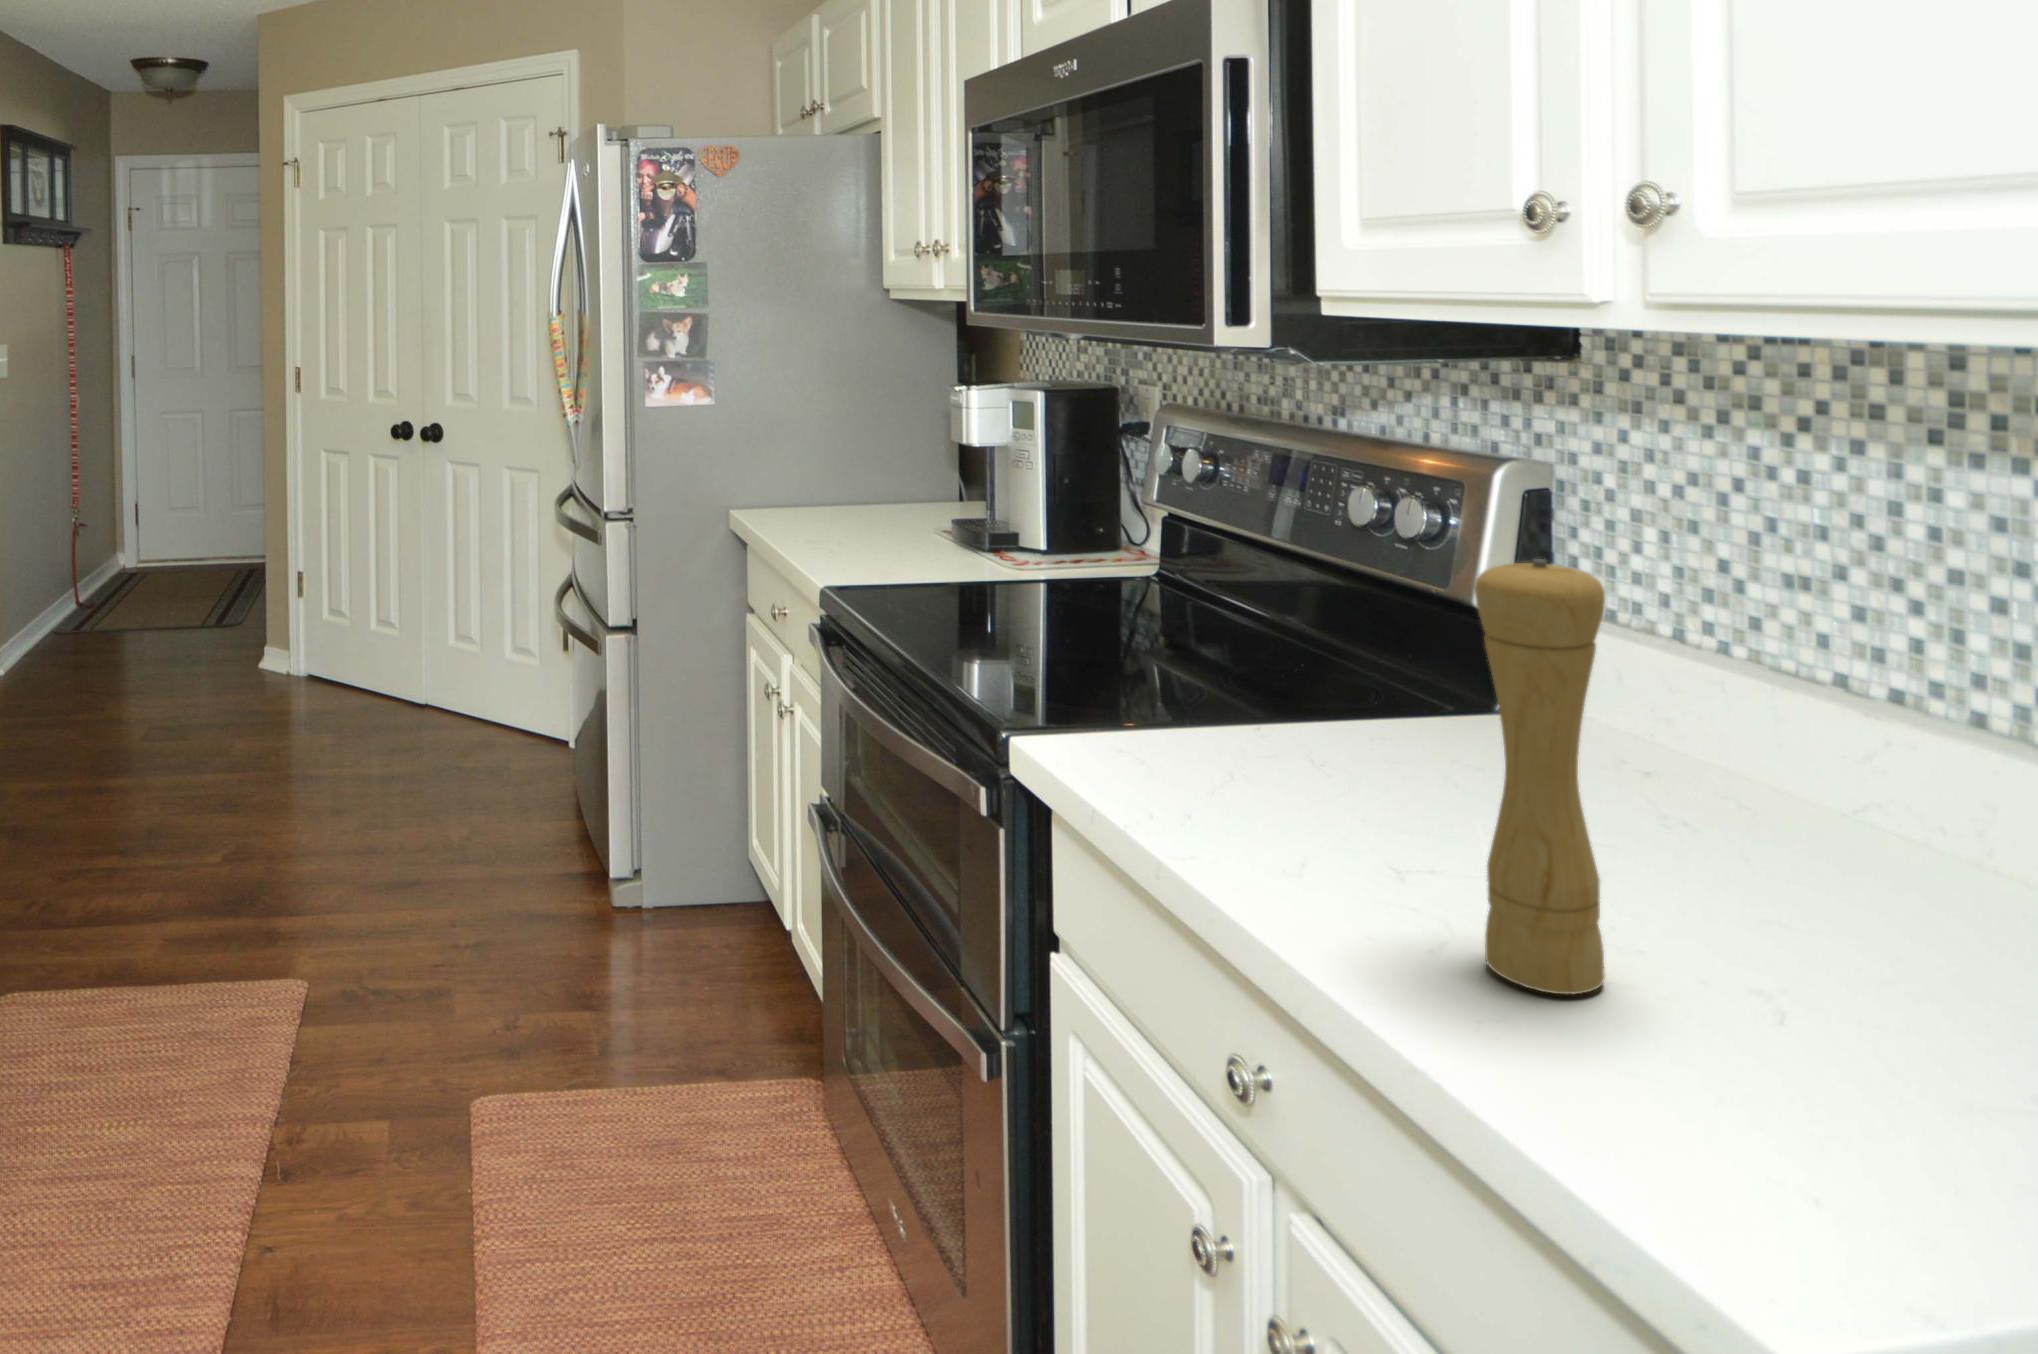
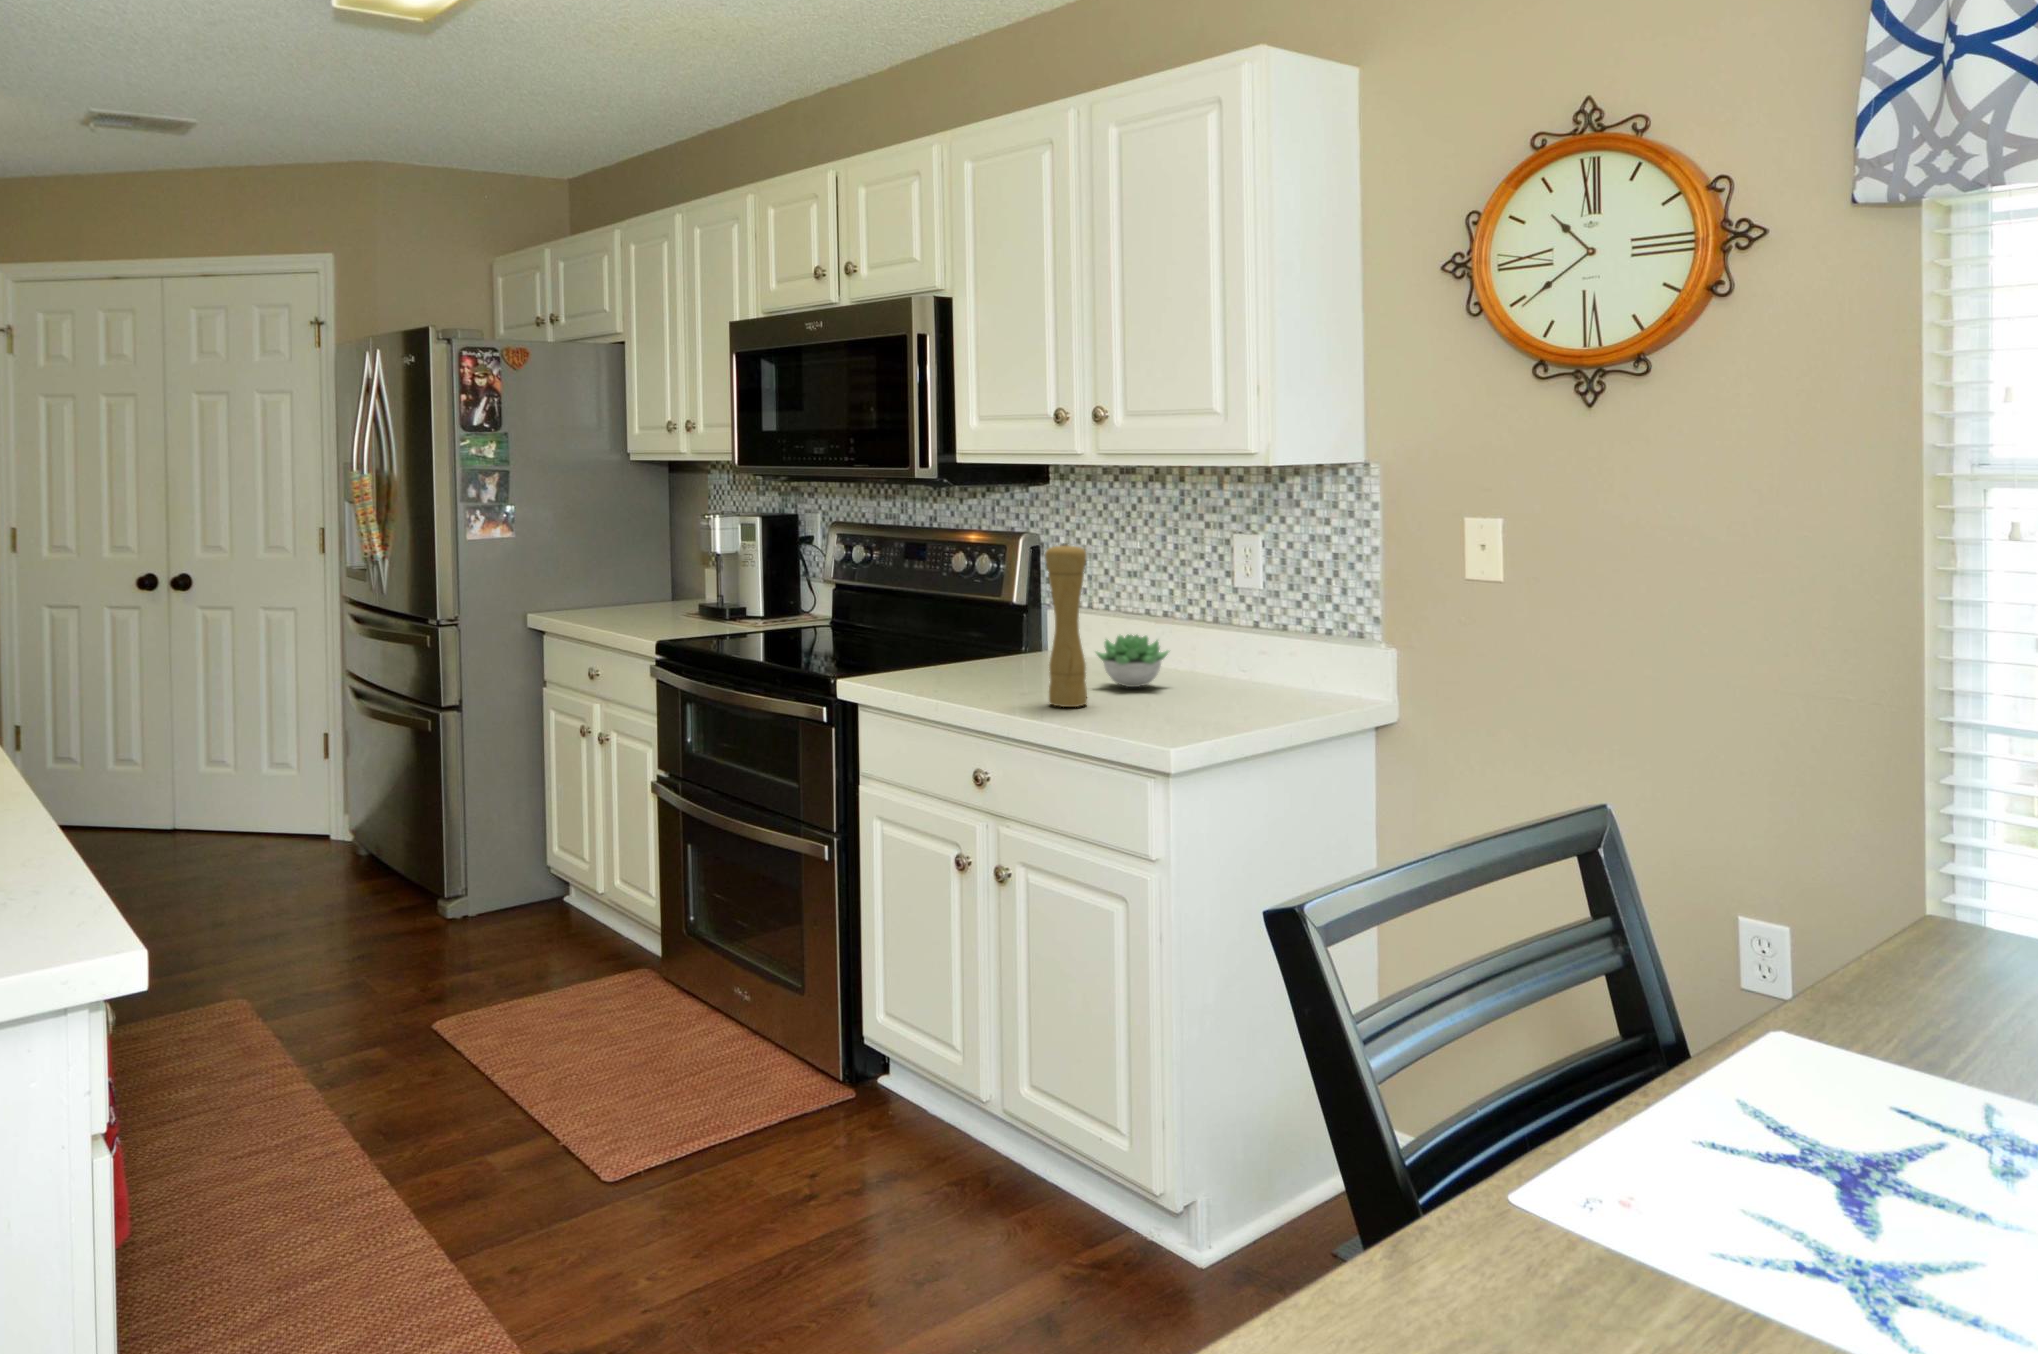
succulent plant: none [1649,765,1903,920] -> present [1096,635,1169,687]

